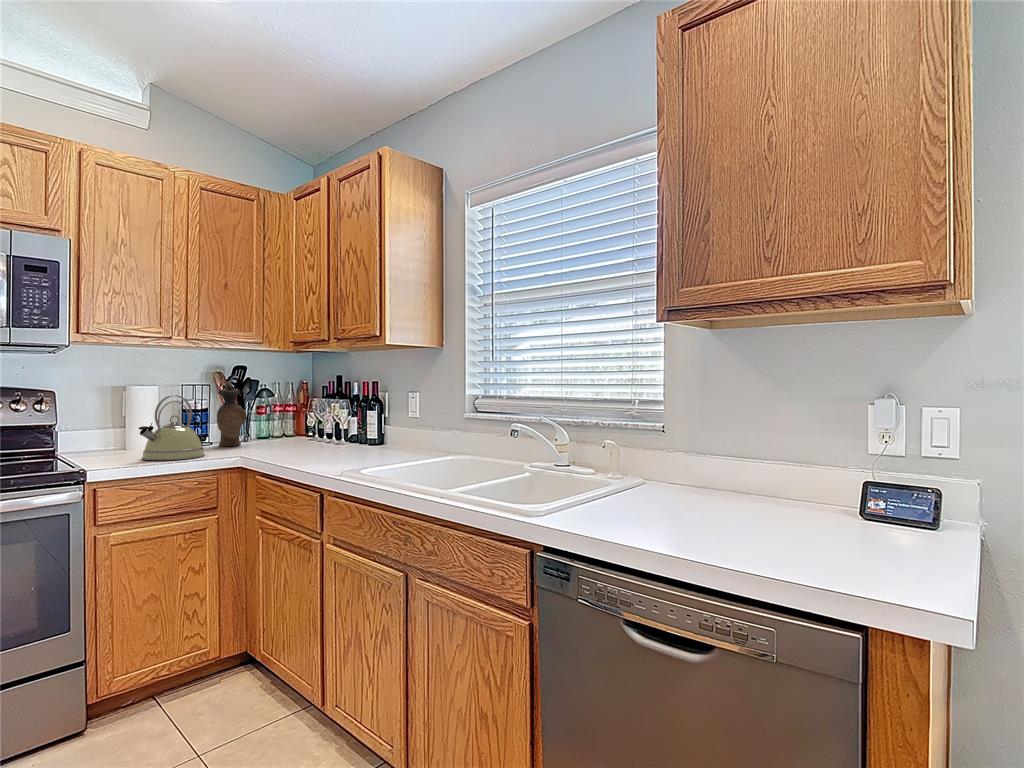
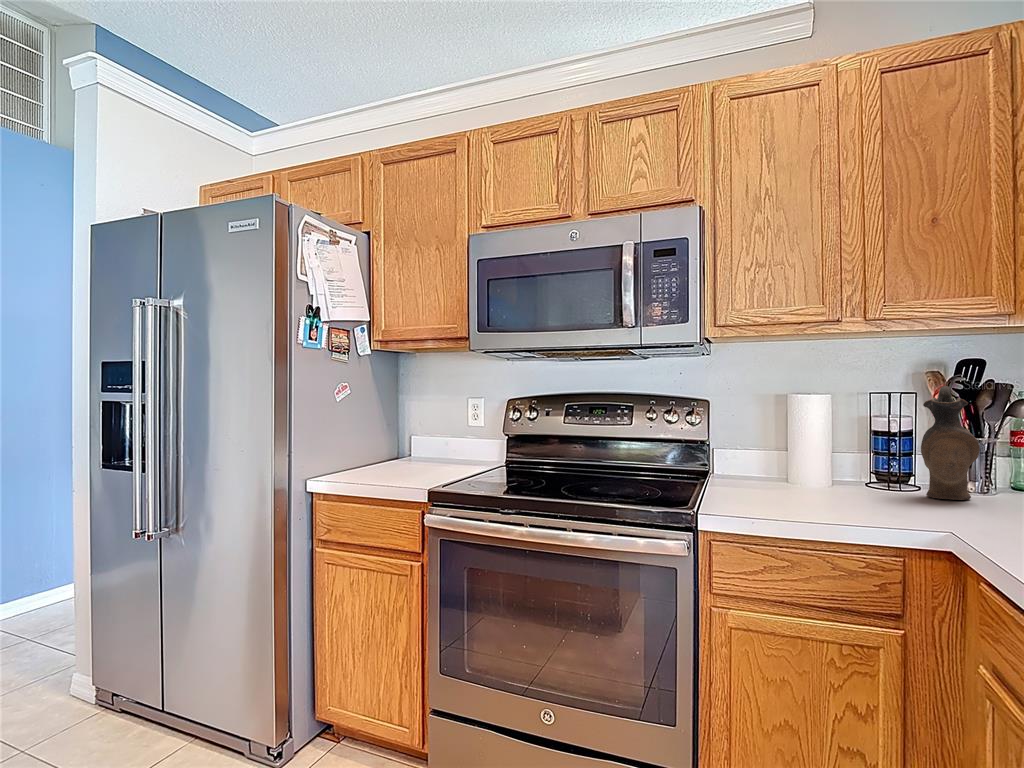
kettle: present [139,395,205,460] -> none [773,408,885,517]

